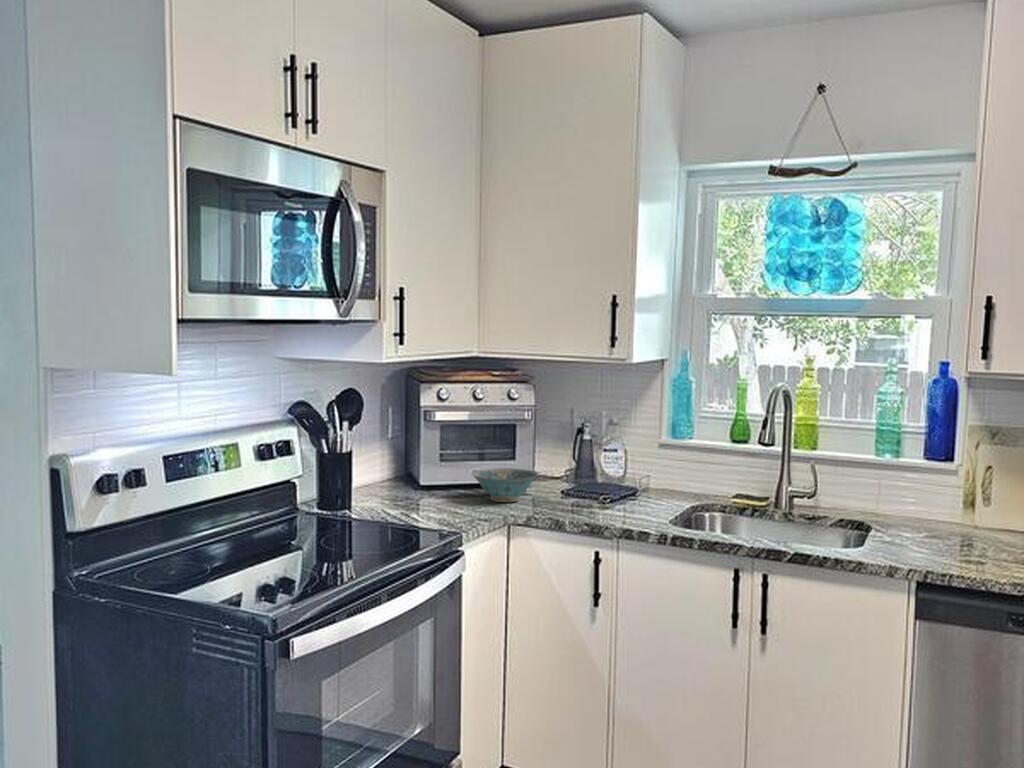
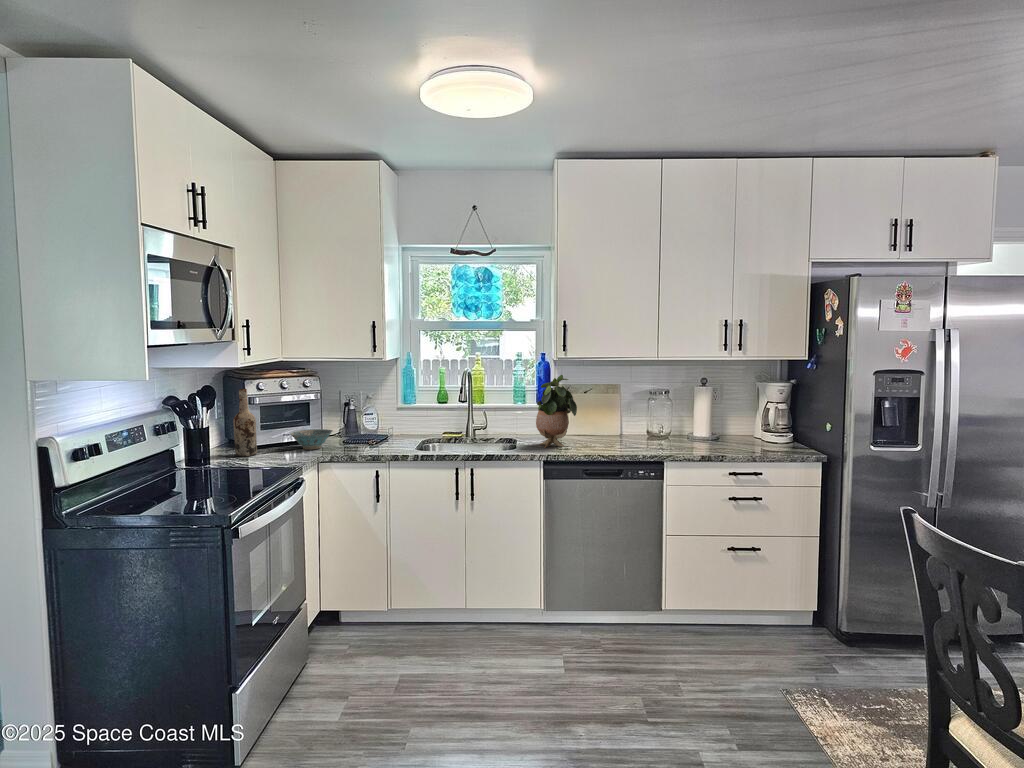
wine bottle: none [386,396,419,503] -> present [233,389,257,457]
potted plant: none [909,407,1001,553] -> present [536,375,577,448]

